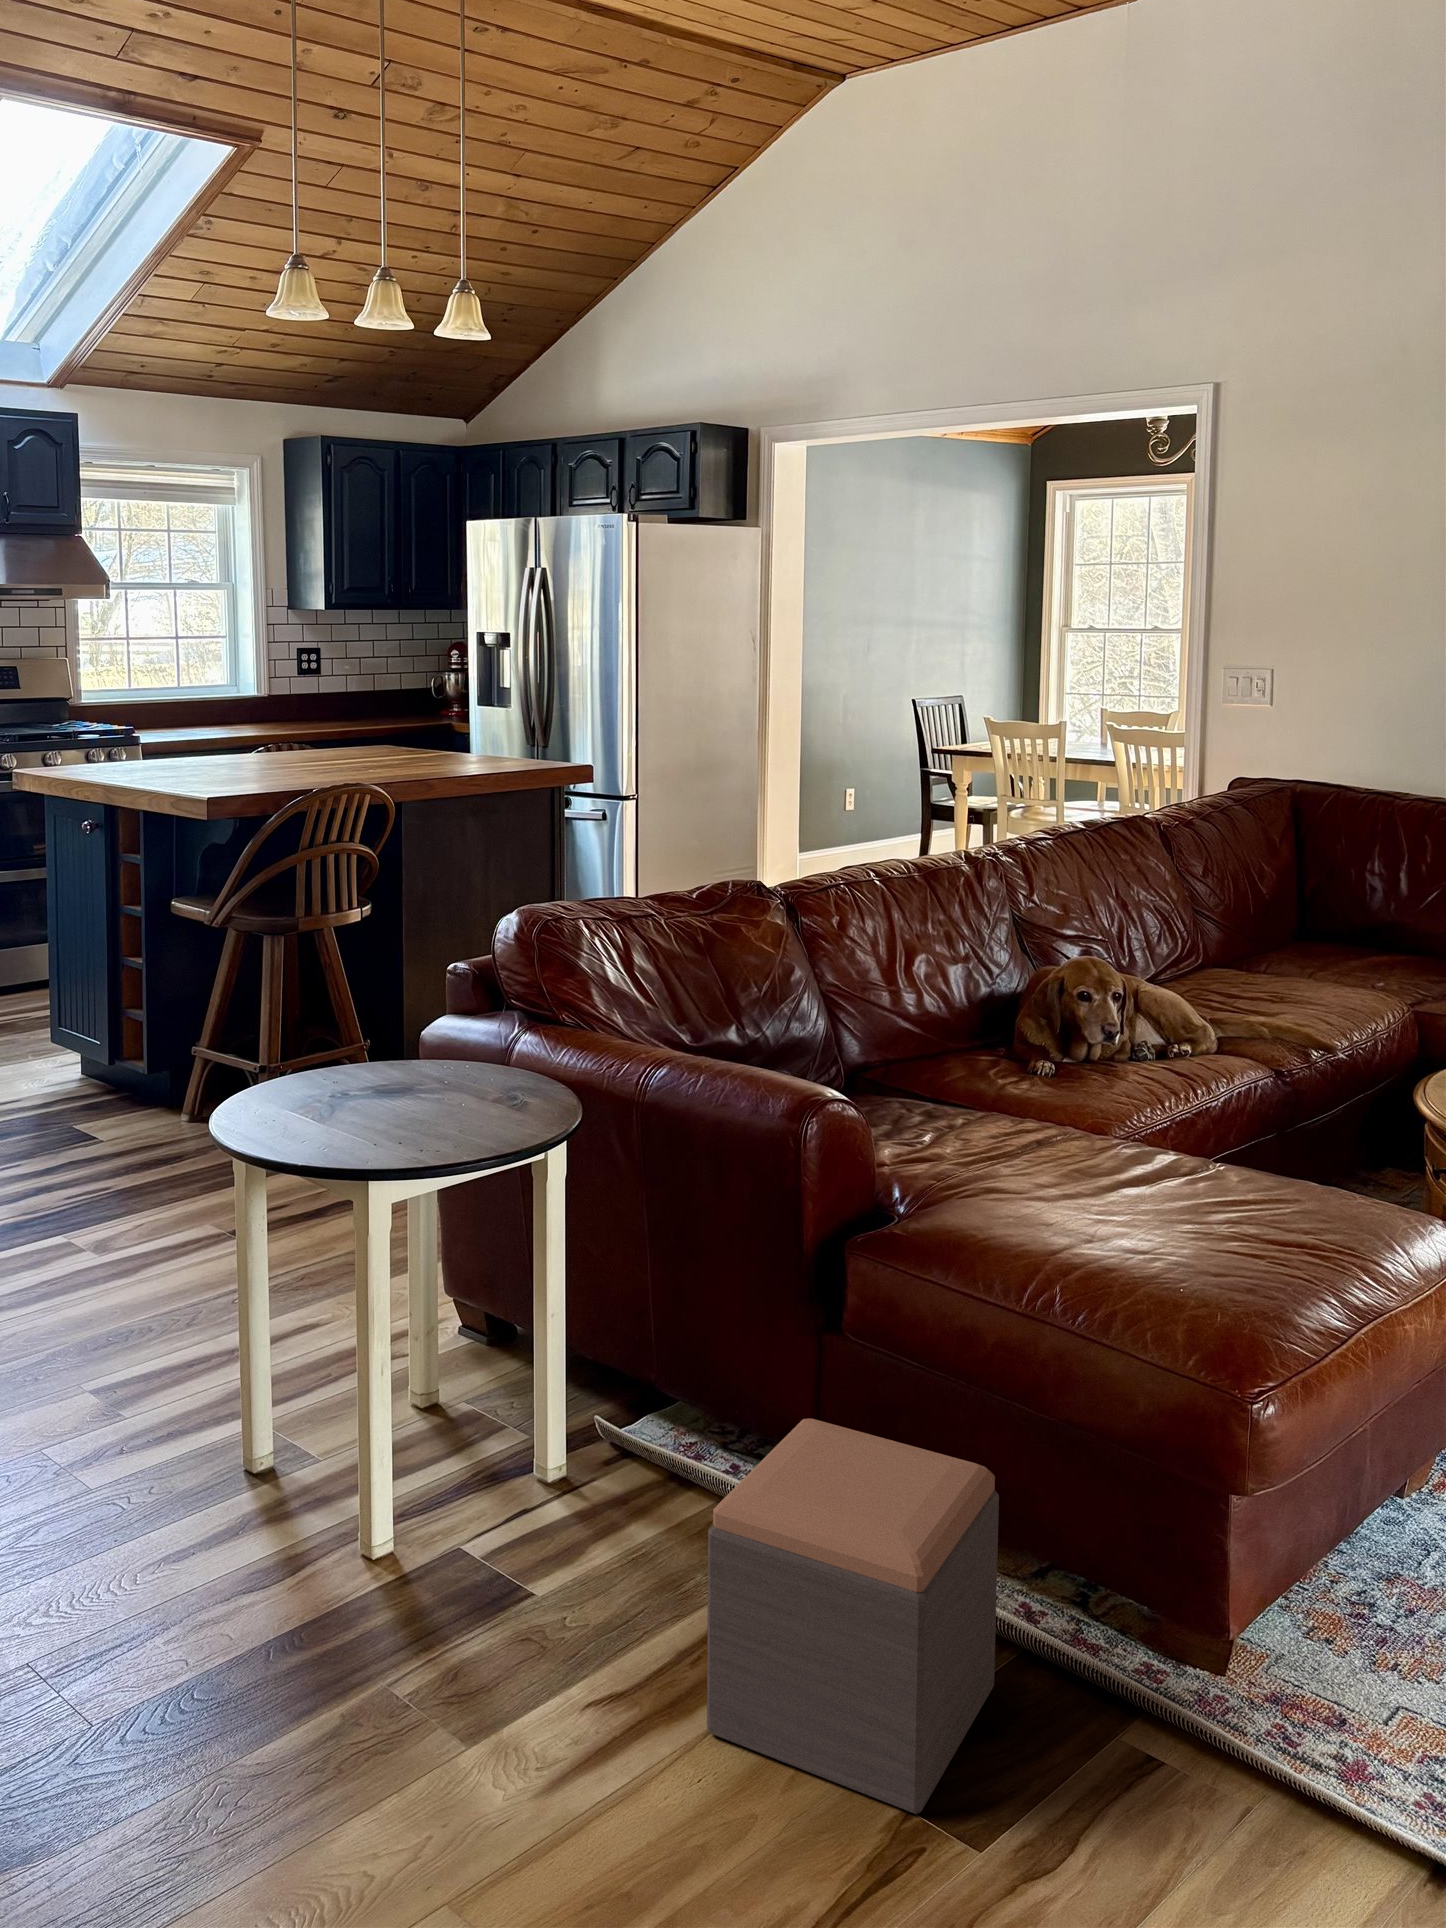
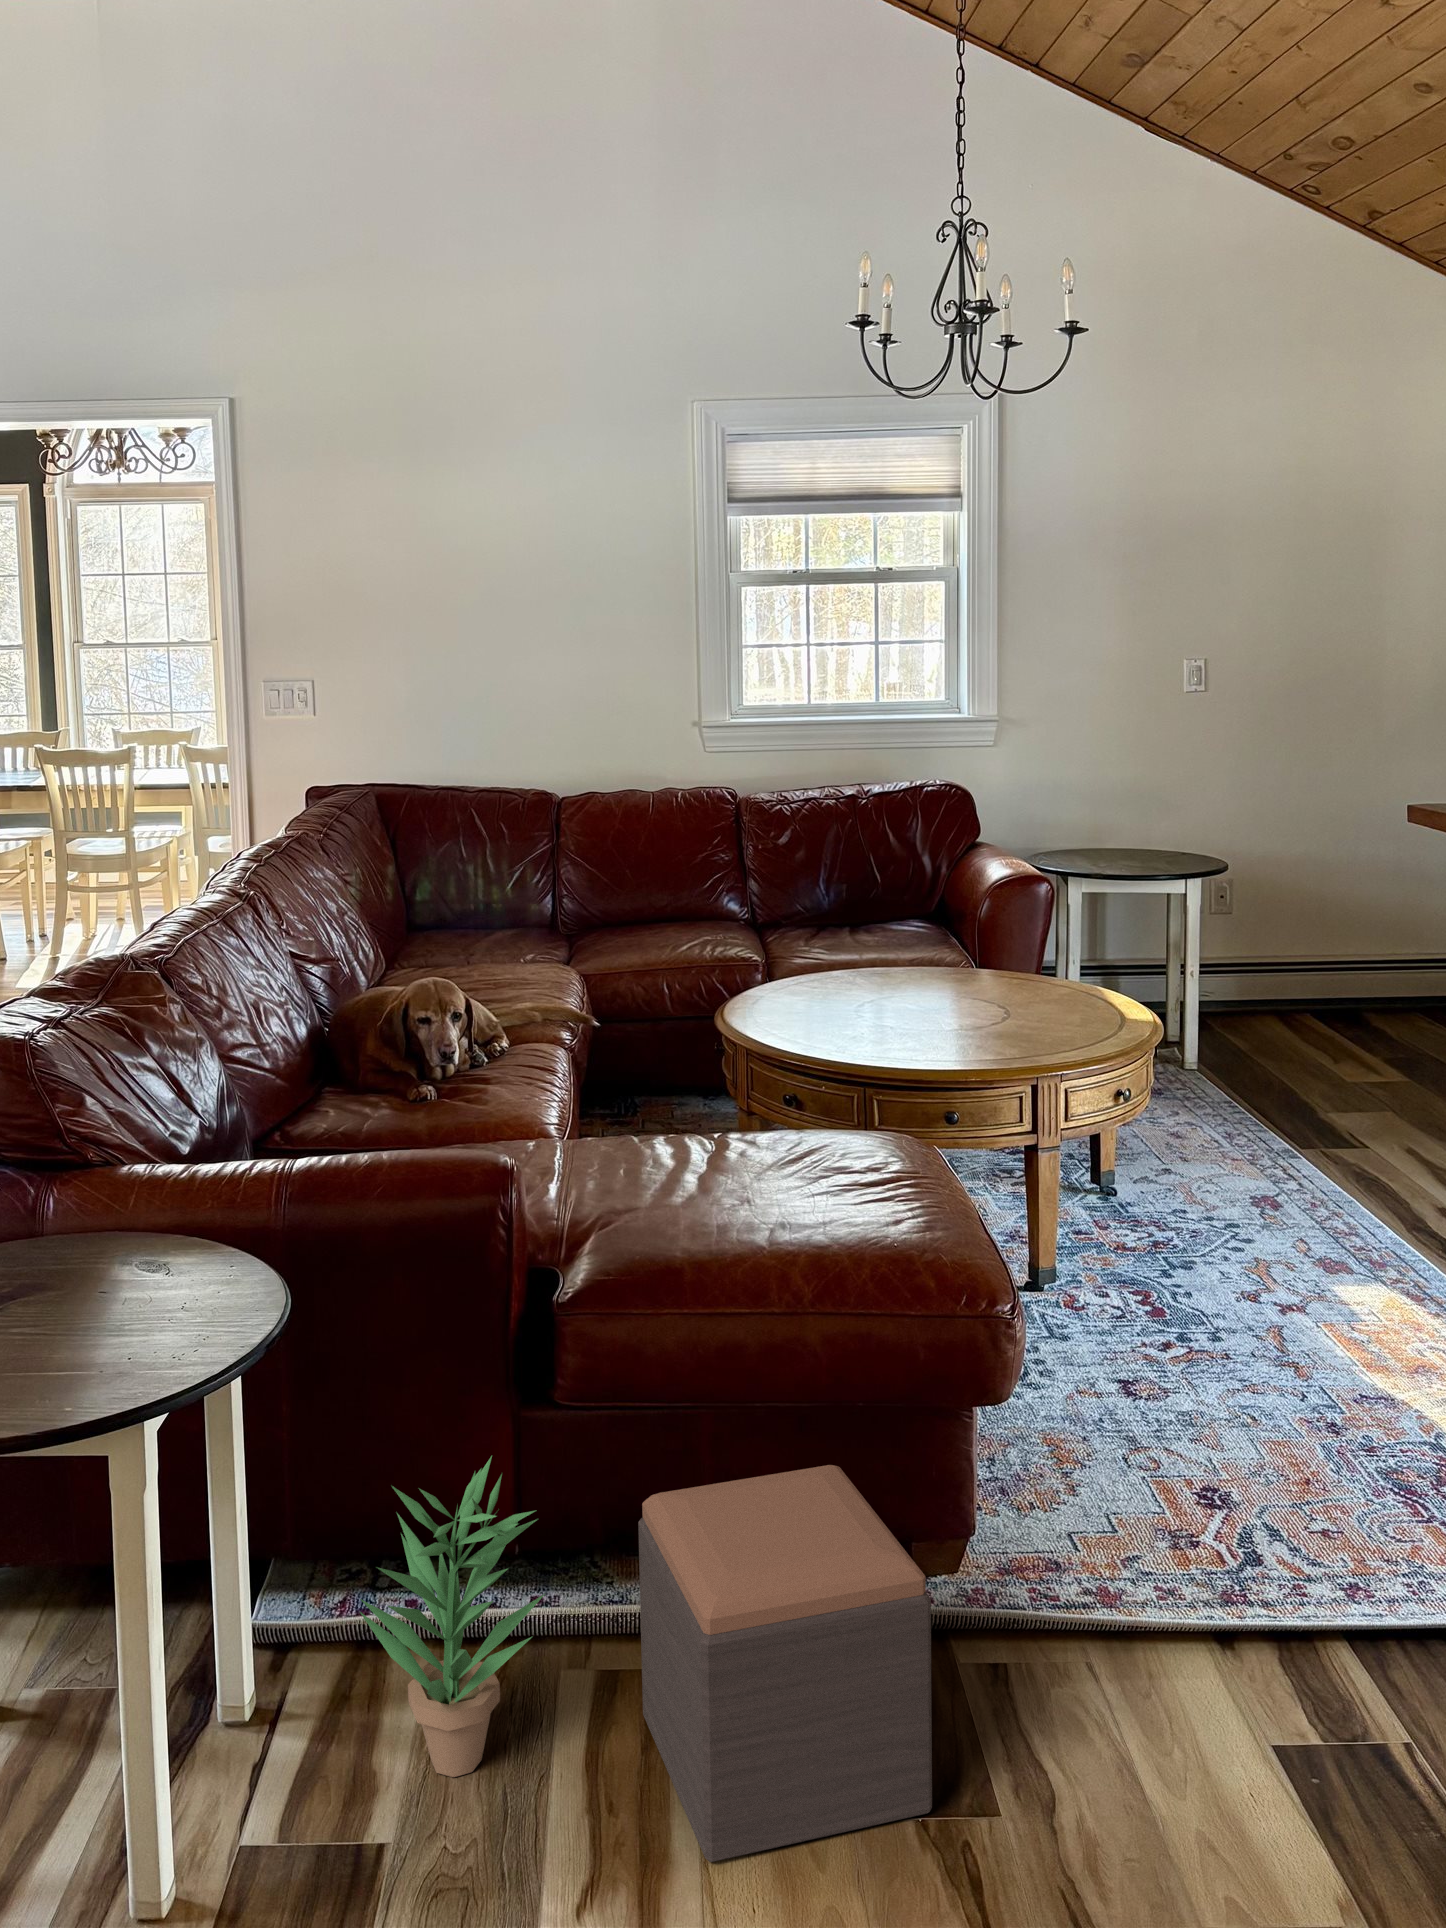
potted plant: none [566,1316,714,1585] -> present [360,1456,545,1777]

